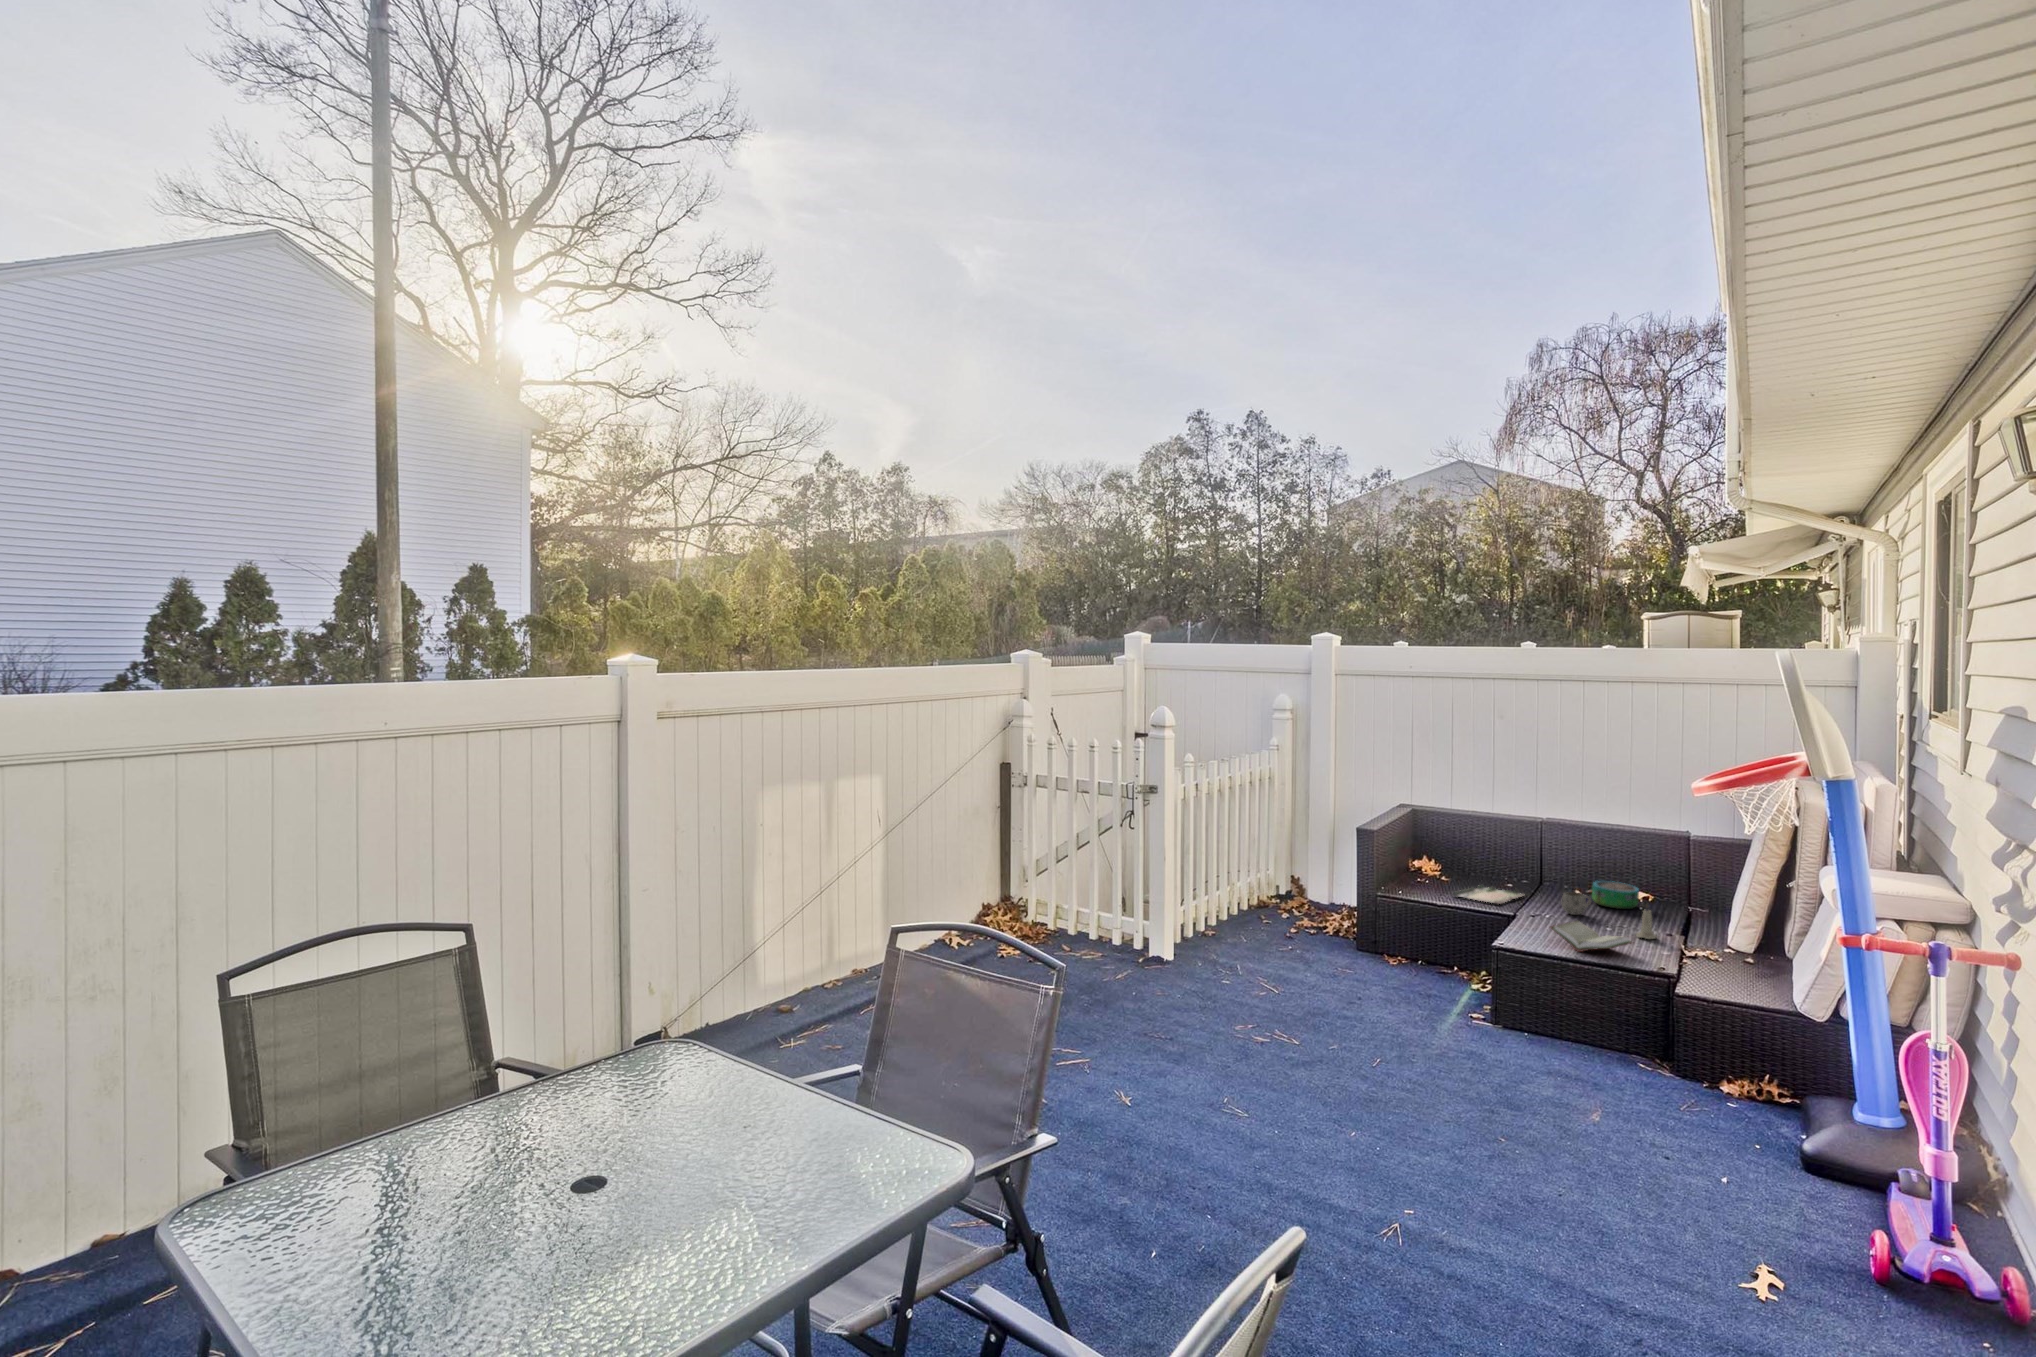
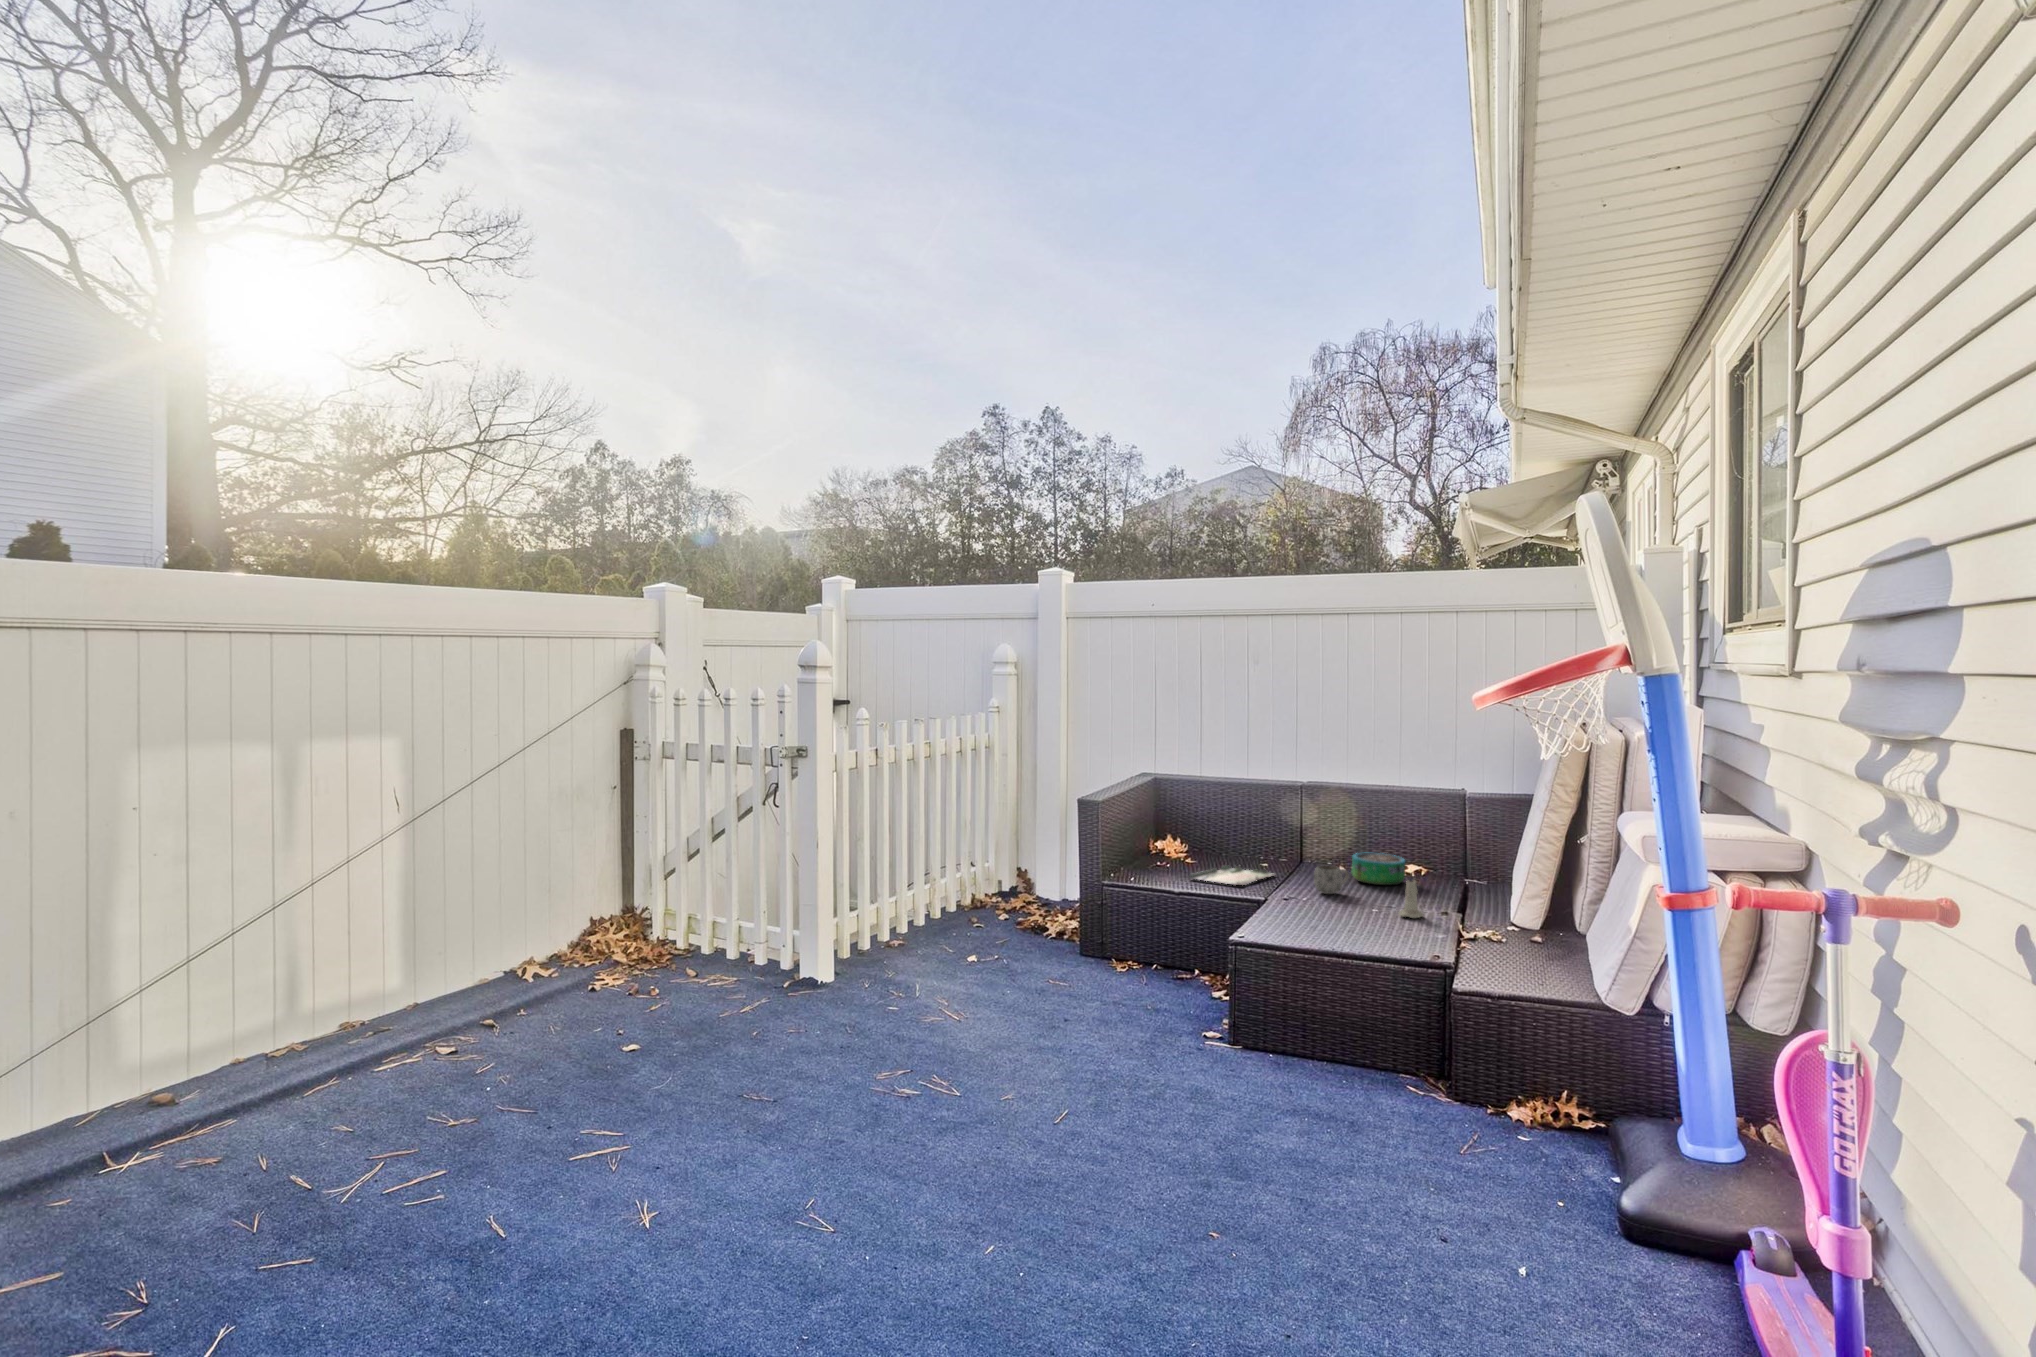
book: present [1550,920,1632,952] -> none [1289,897,1395,938]

